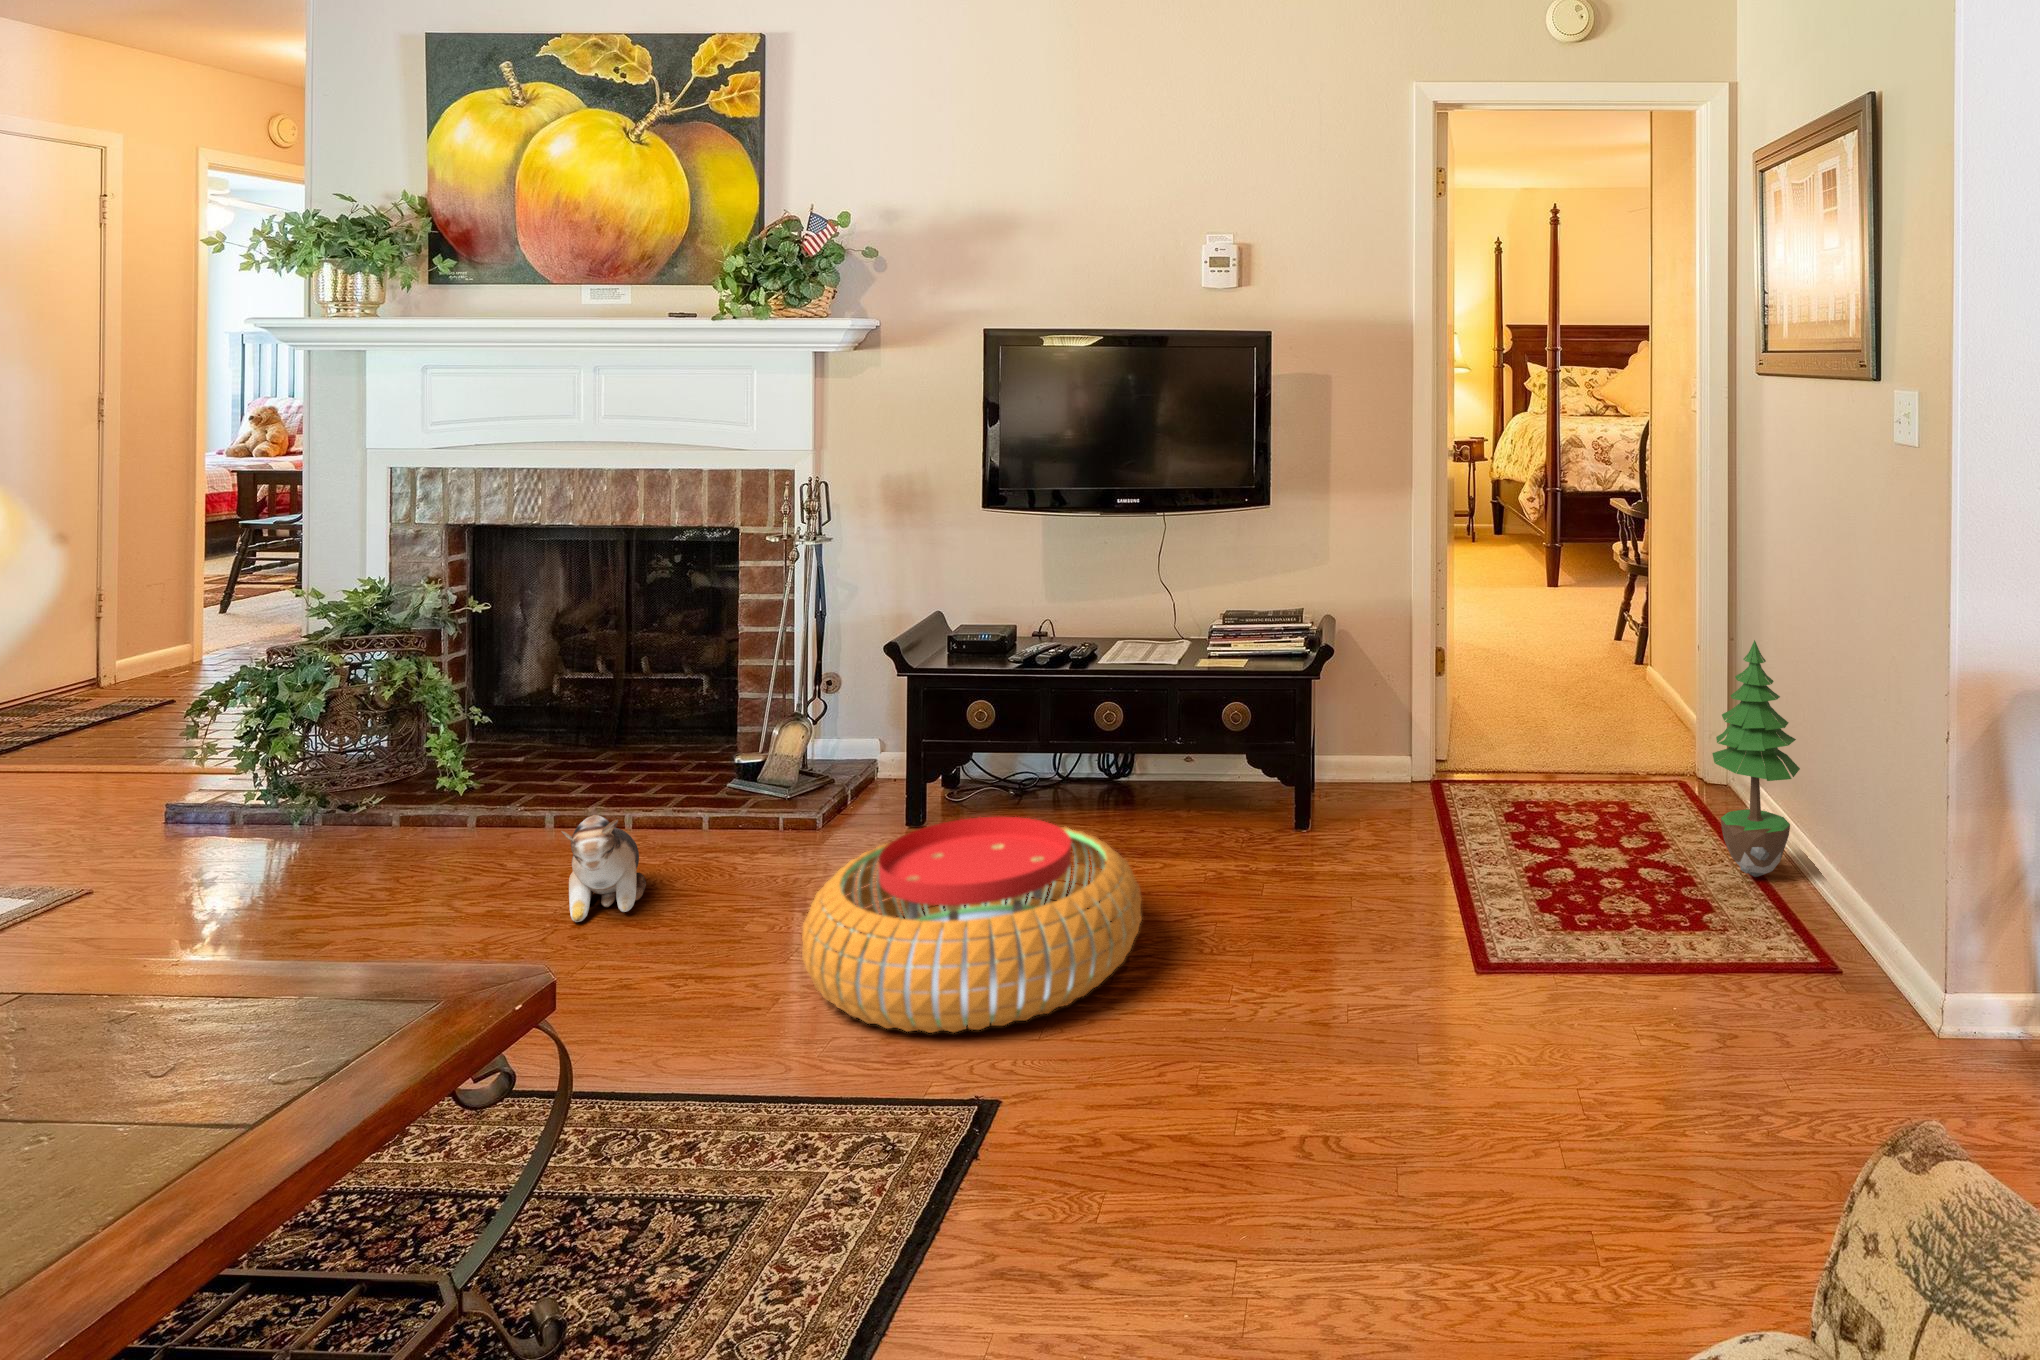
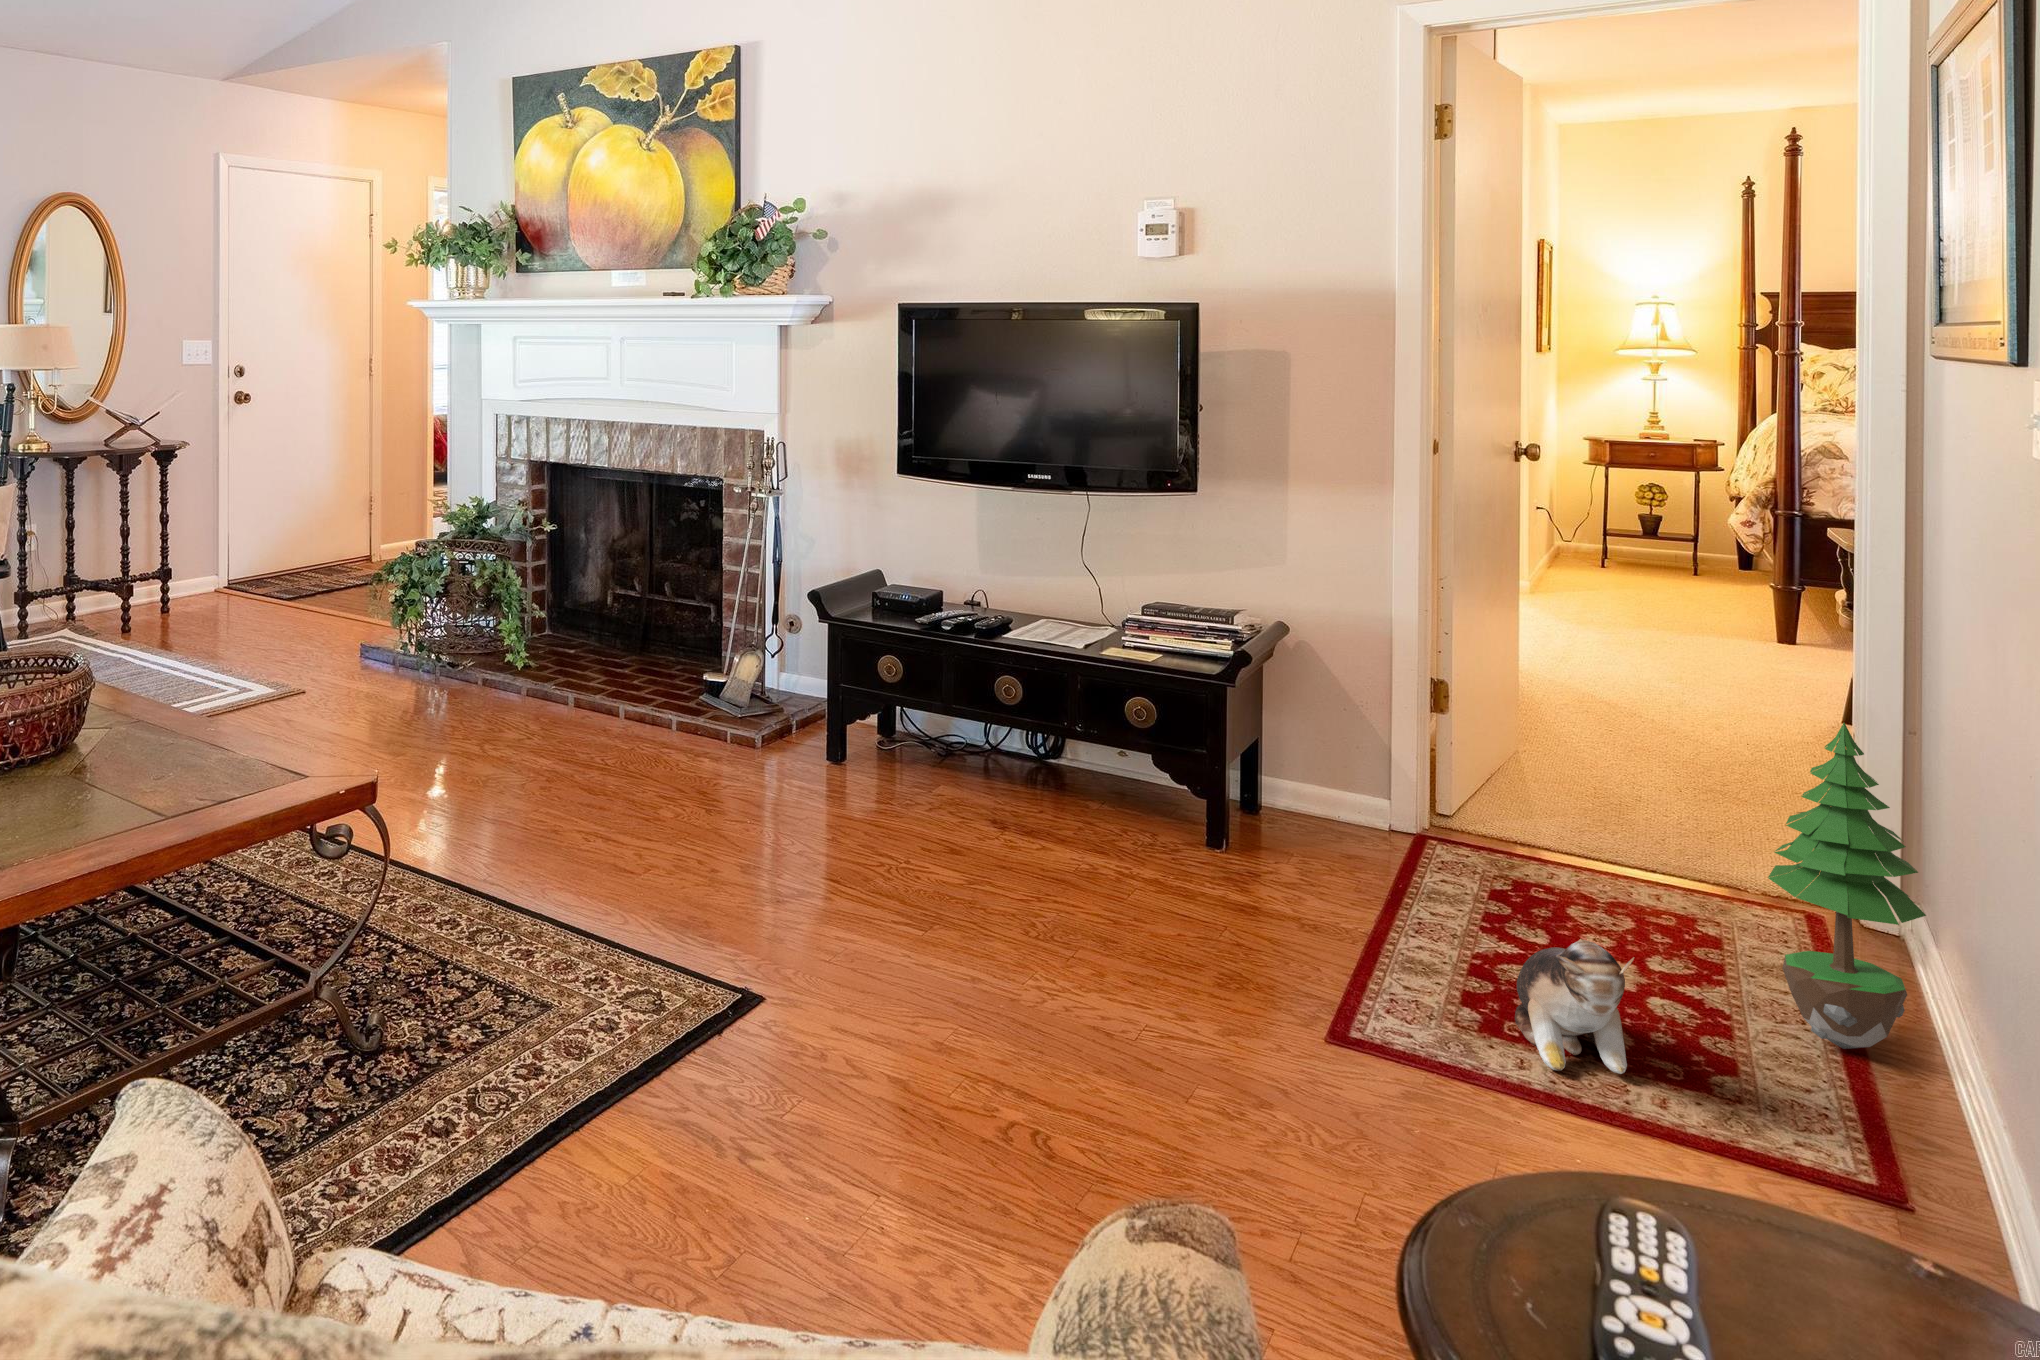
plush toy: present [561,815,646,922] -> present [1515,939,1634,1074]
pouf: present [802,817,1142,1033] -> none [664,753,970,940]

